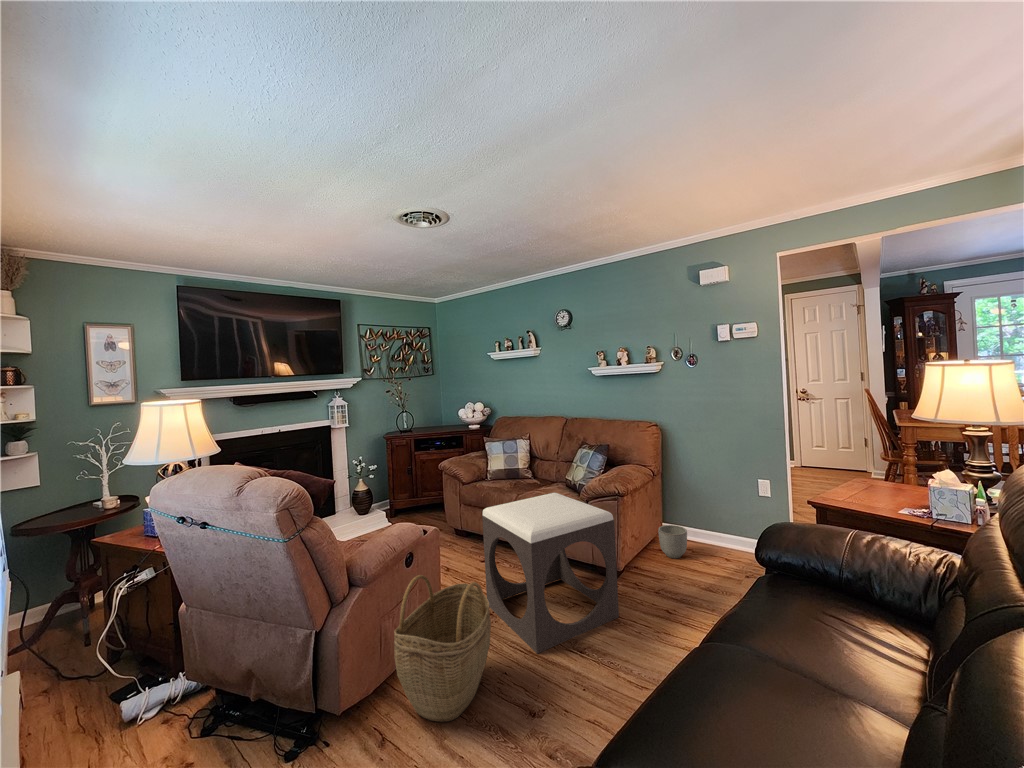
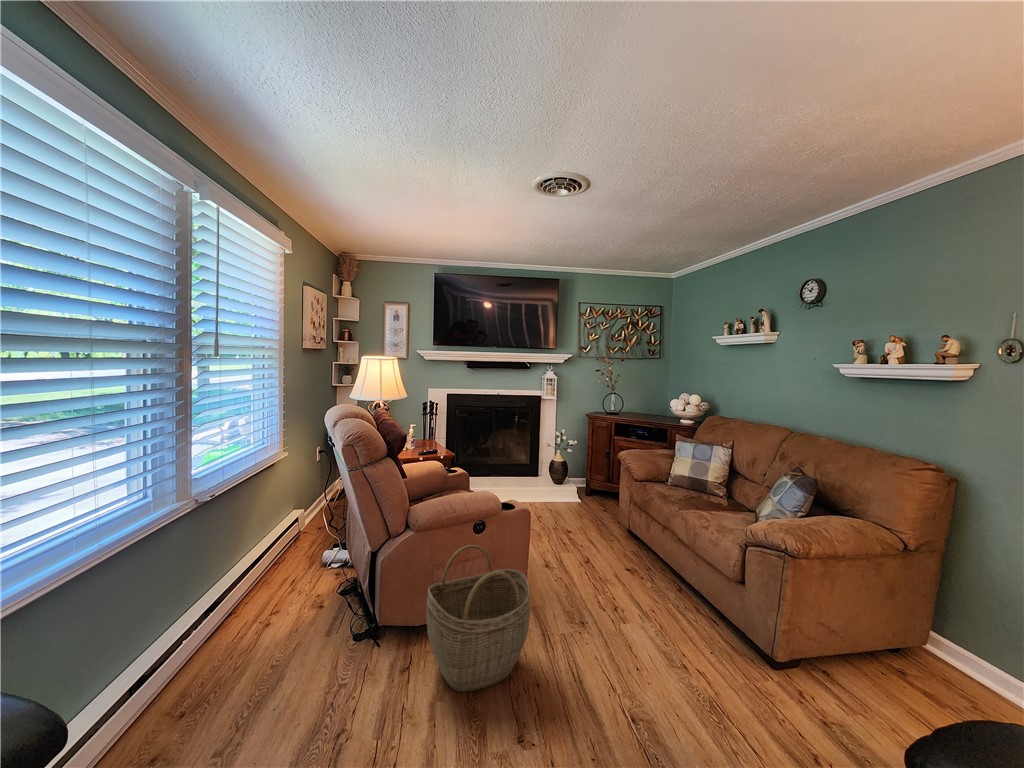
footstool: present [482,493,619,653] -> none [585,507,734,712]
planter: present [658,525,687,558] -> none [892,631,955,696]

